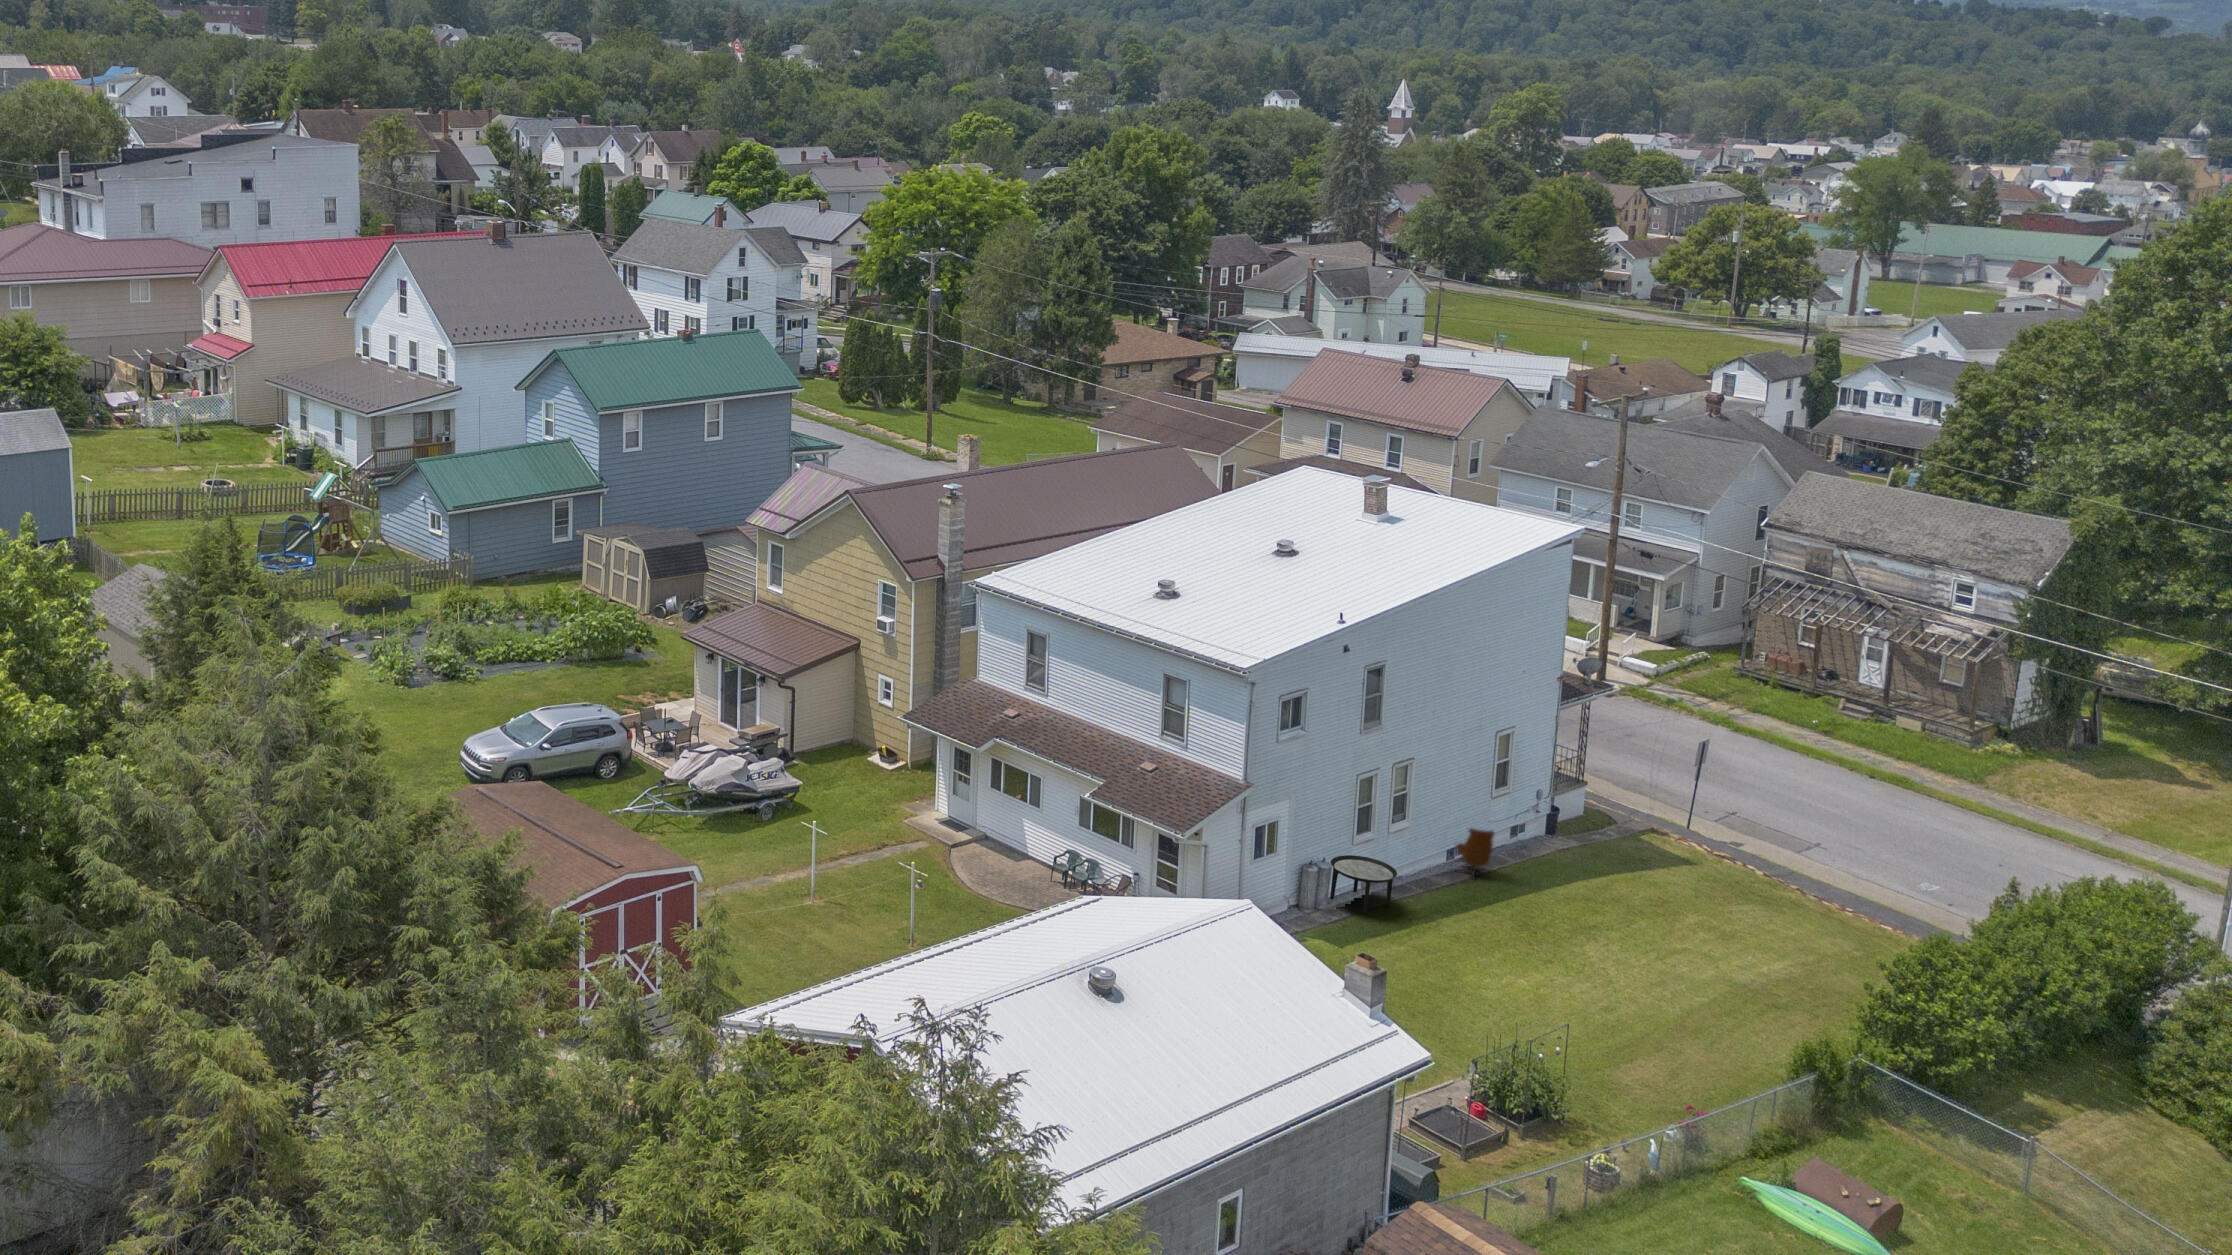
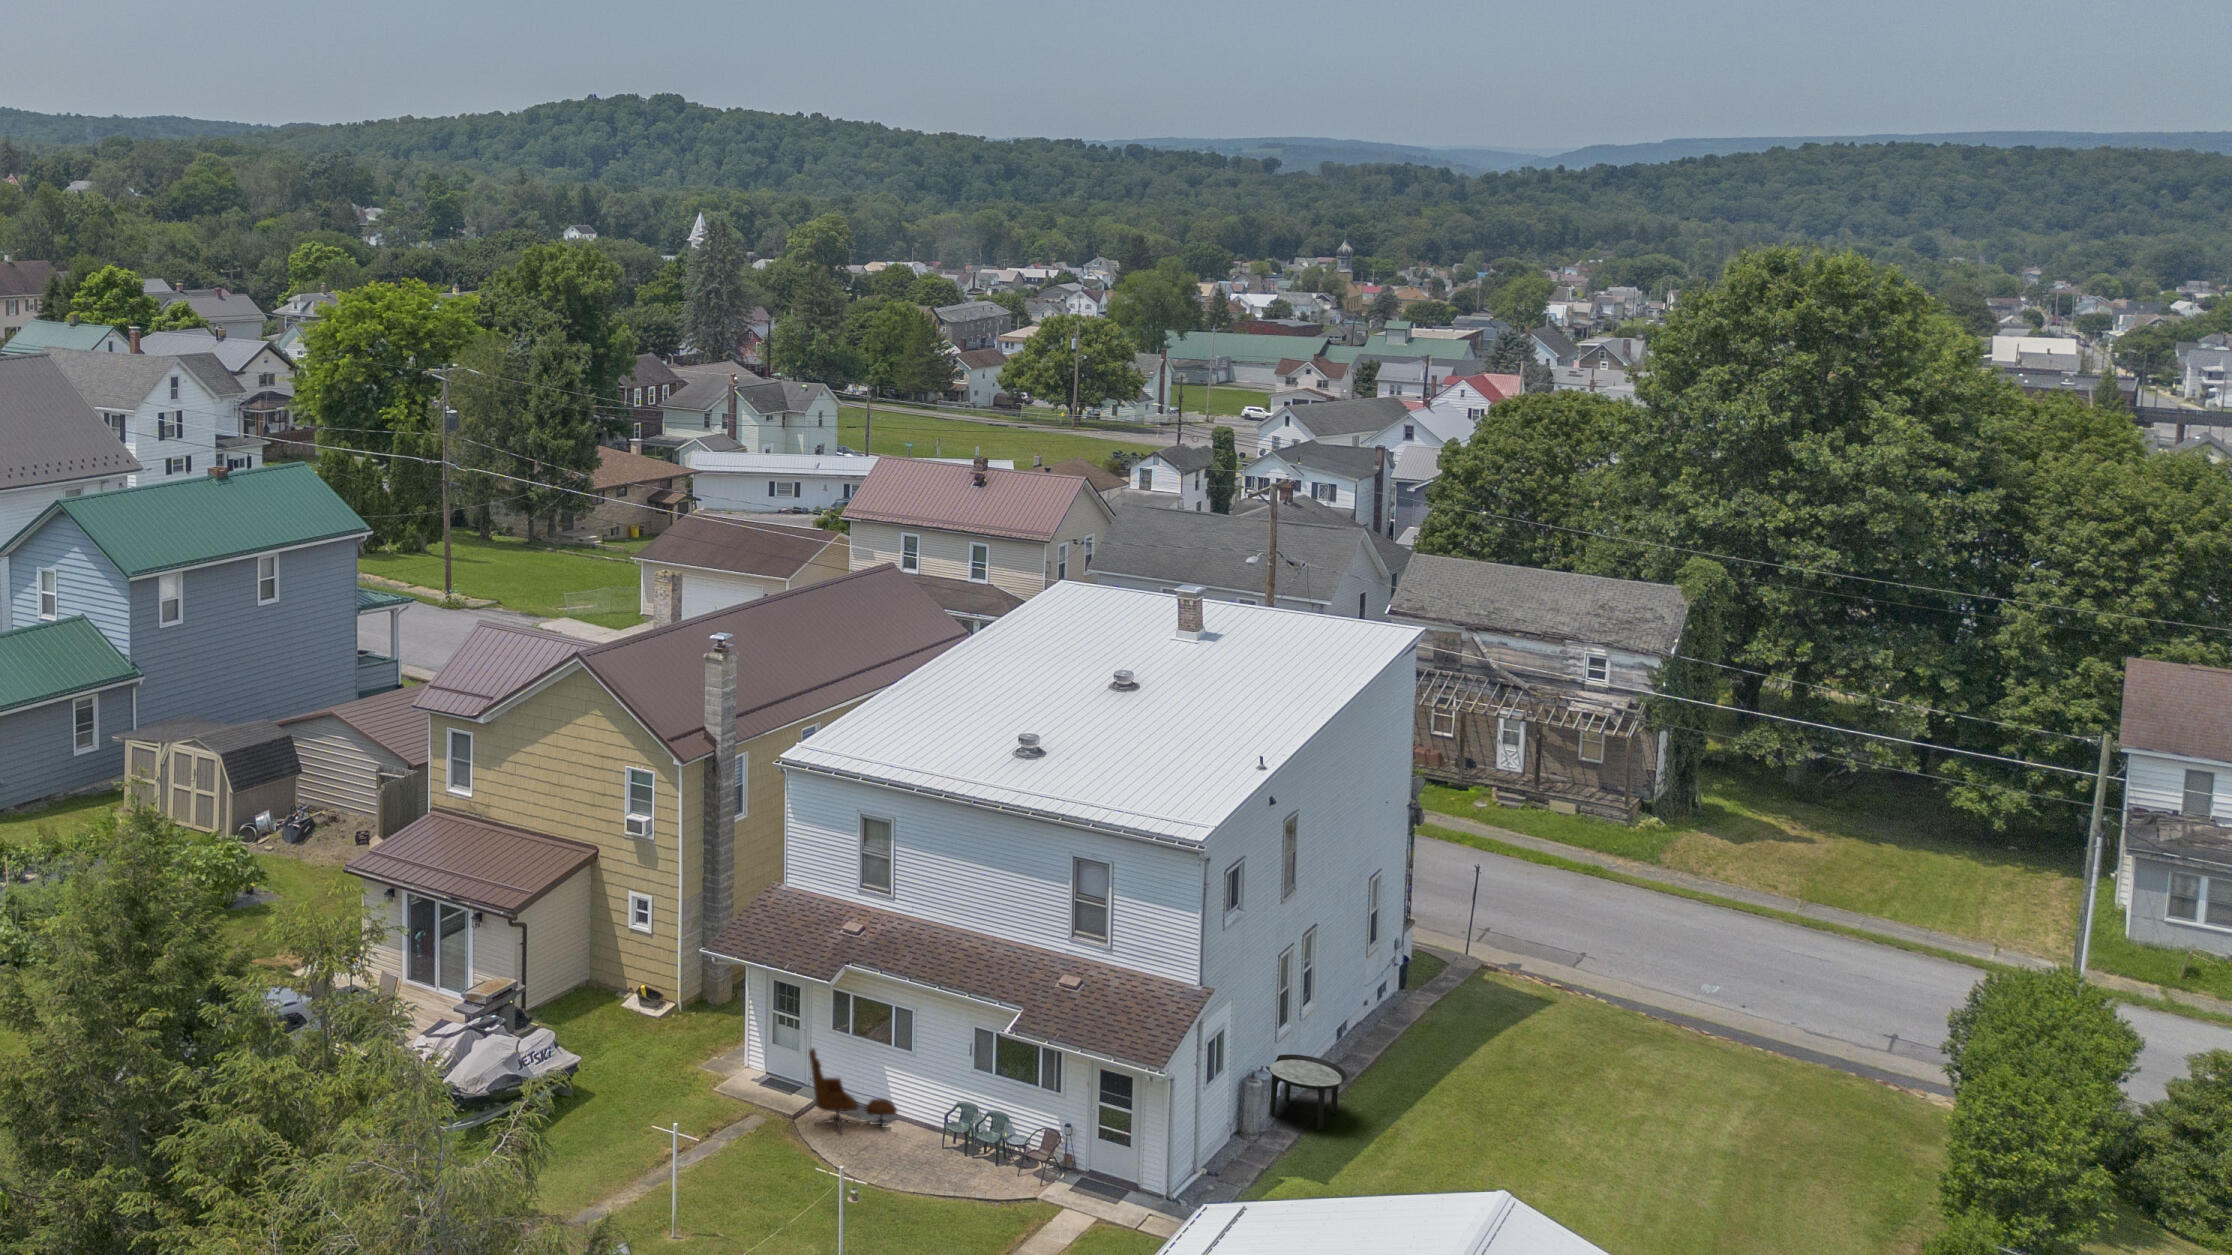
lounge chair: present [1455,828,1494,874] -> present [809,1049,897,1129]

